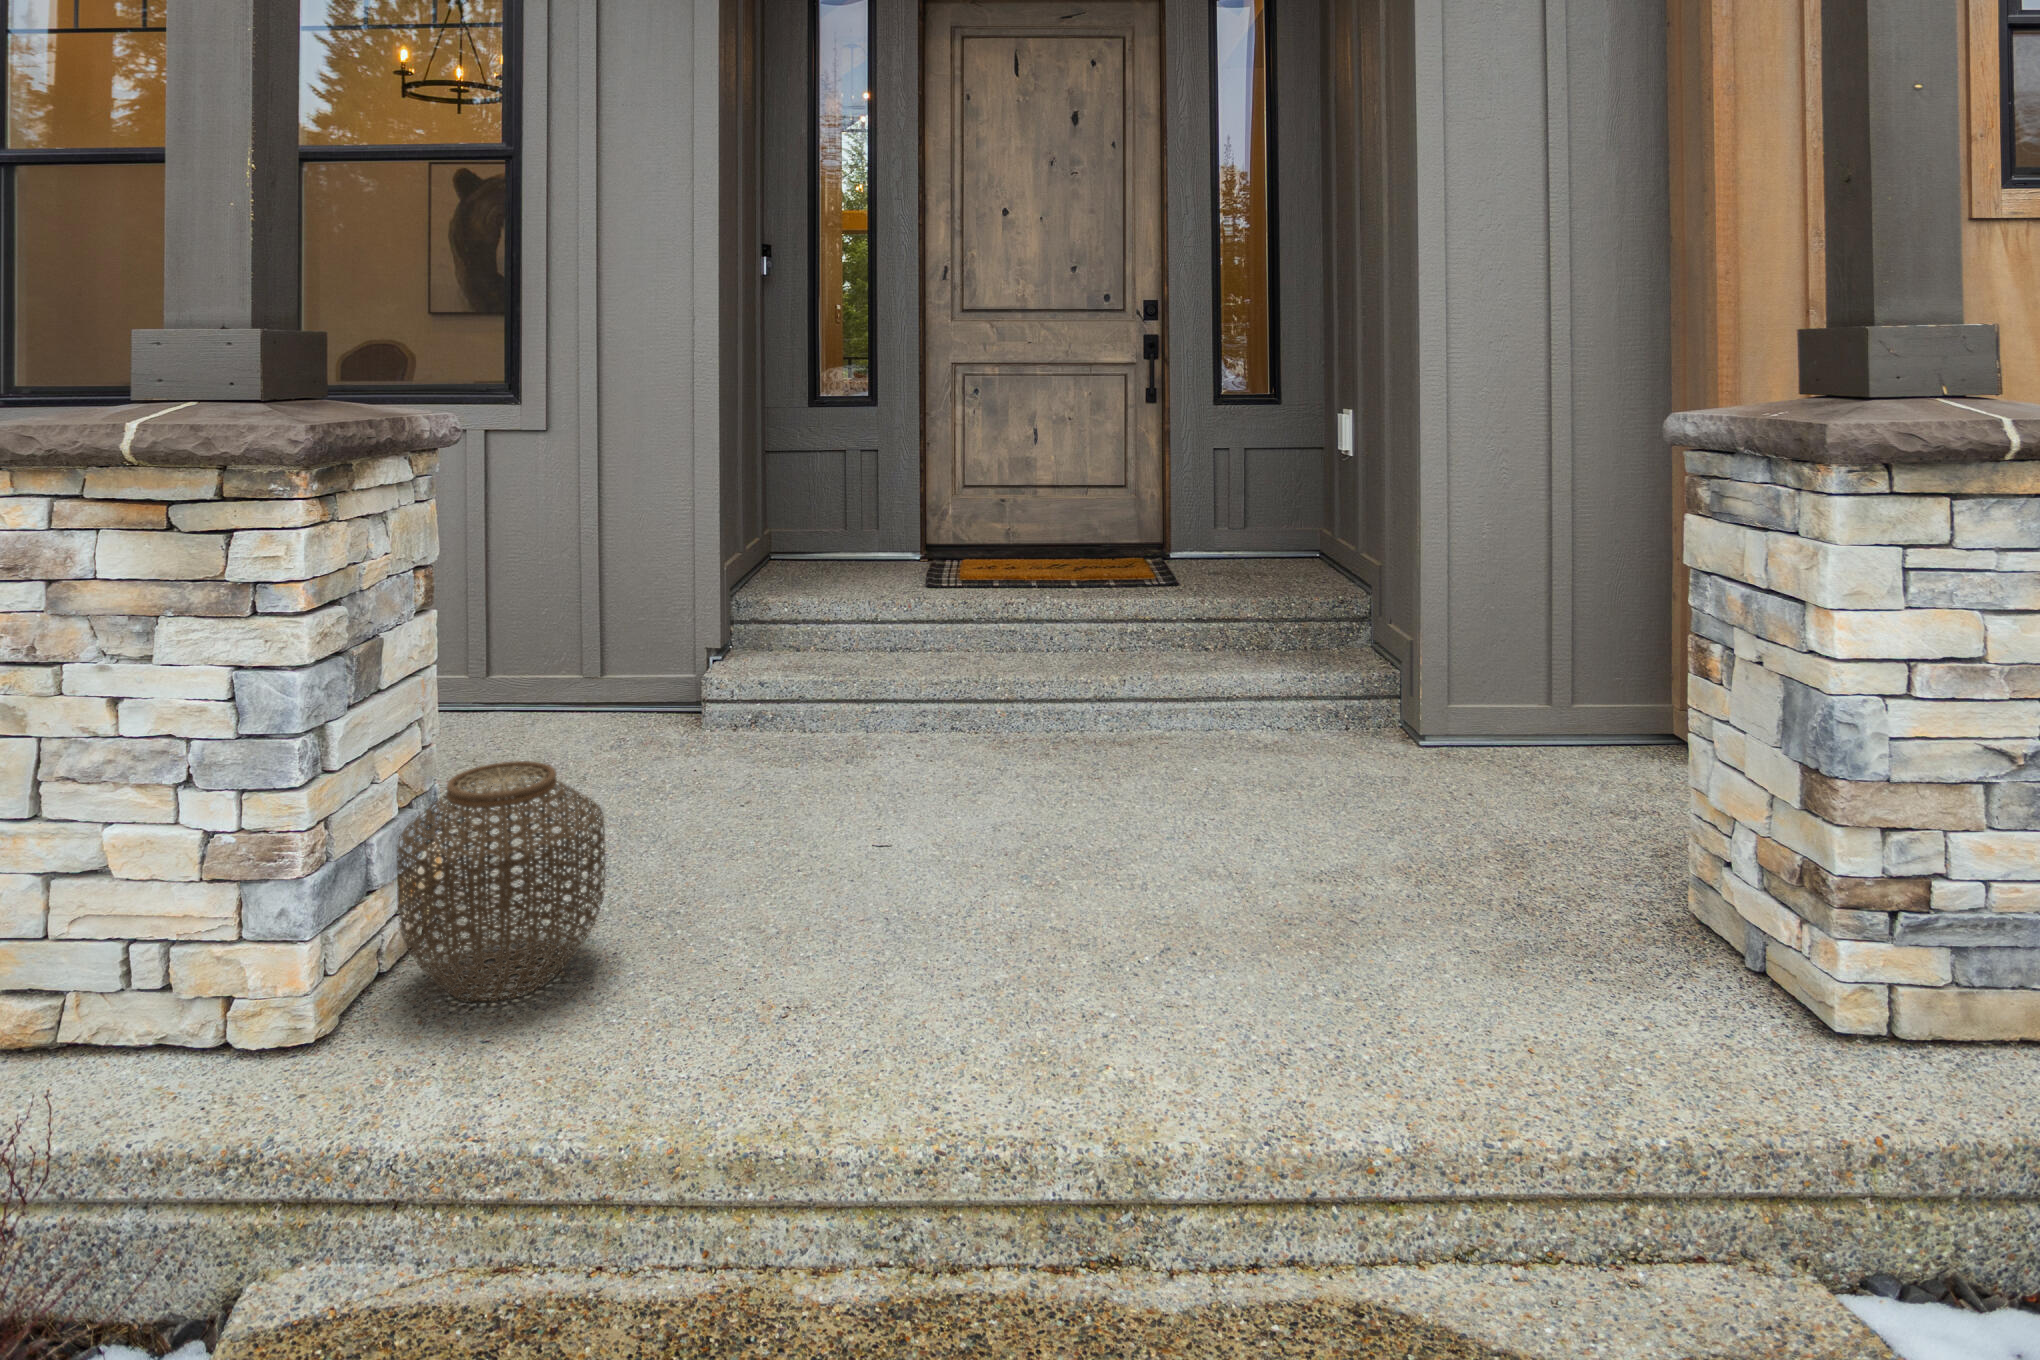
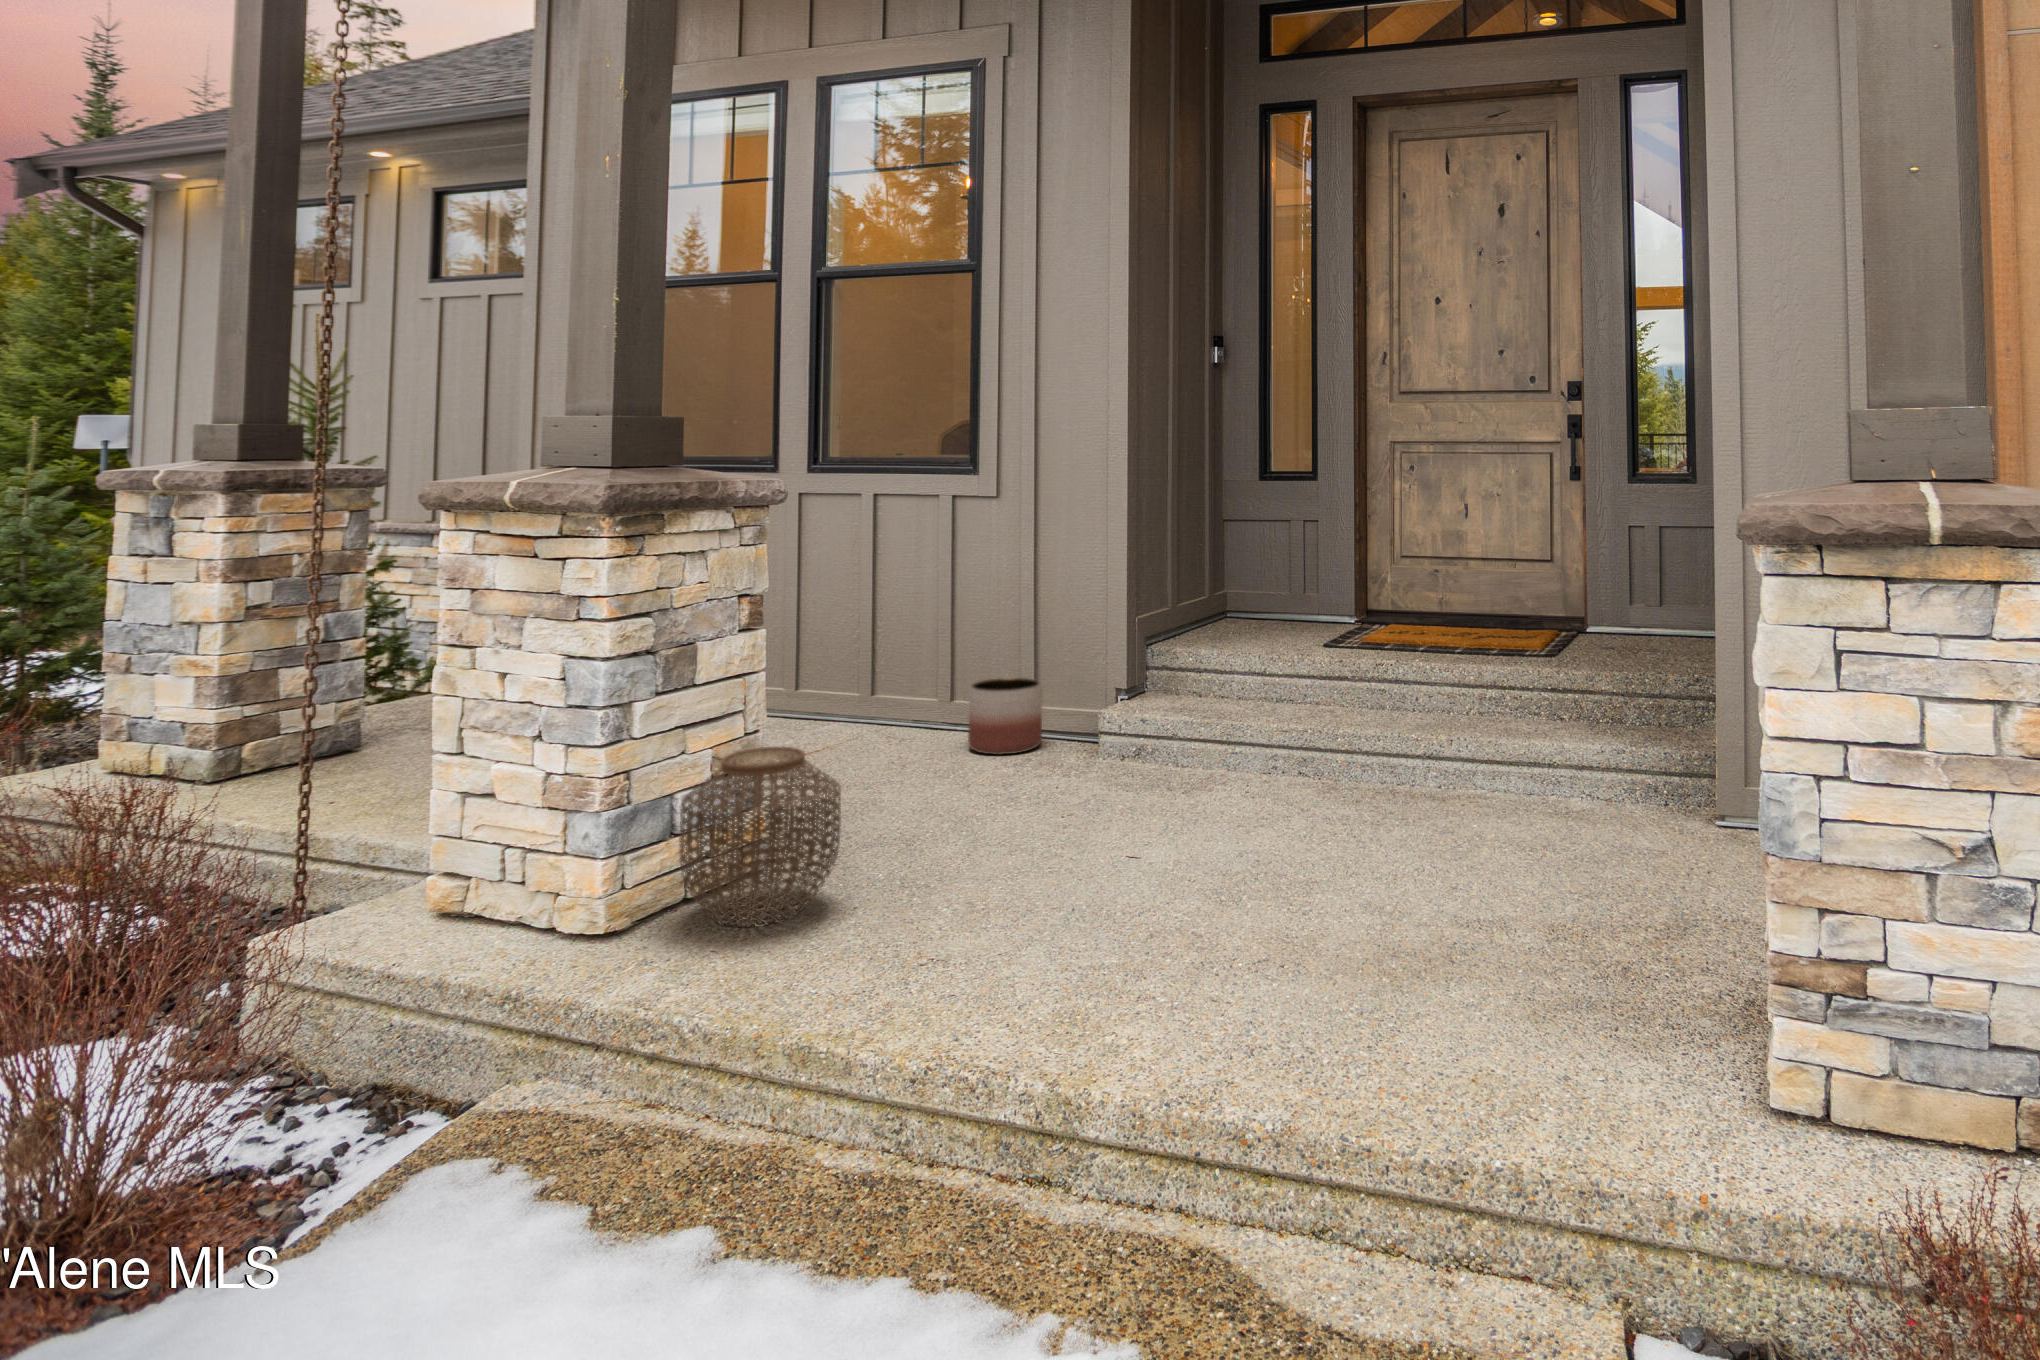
planter: none [561,638,651,731] -> present [968,678,1042,754]

